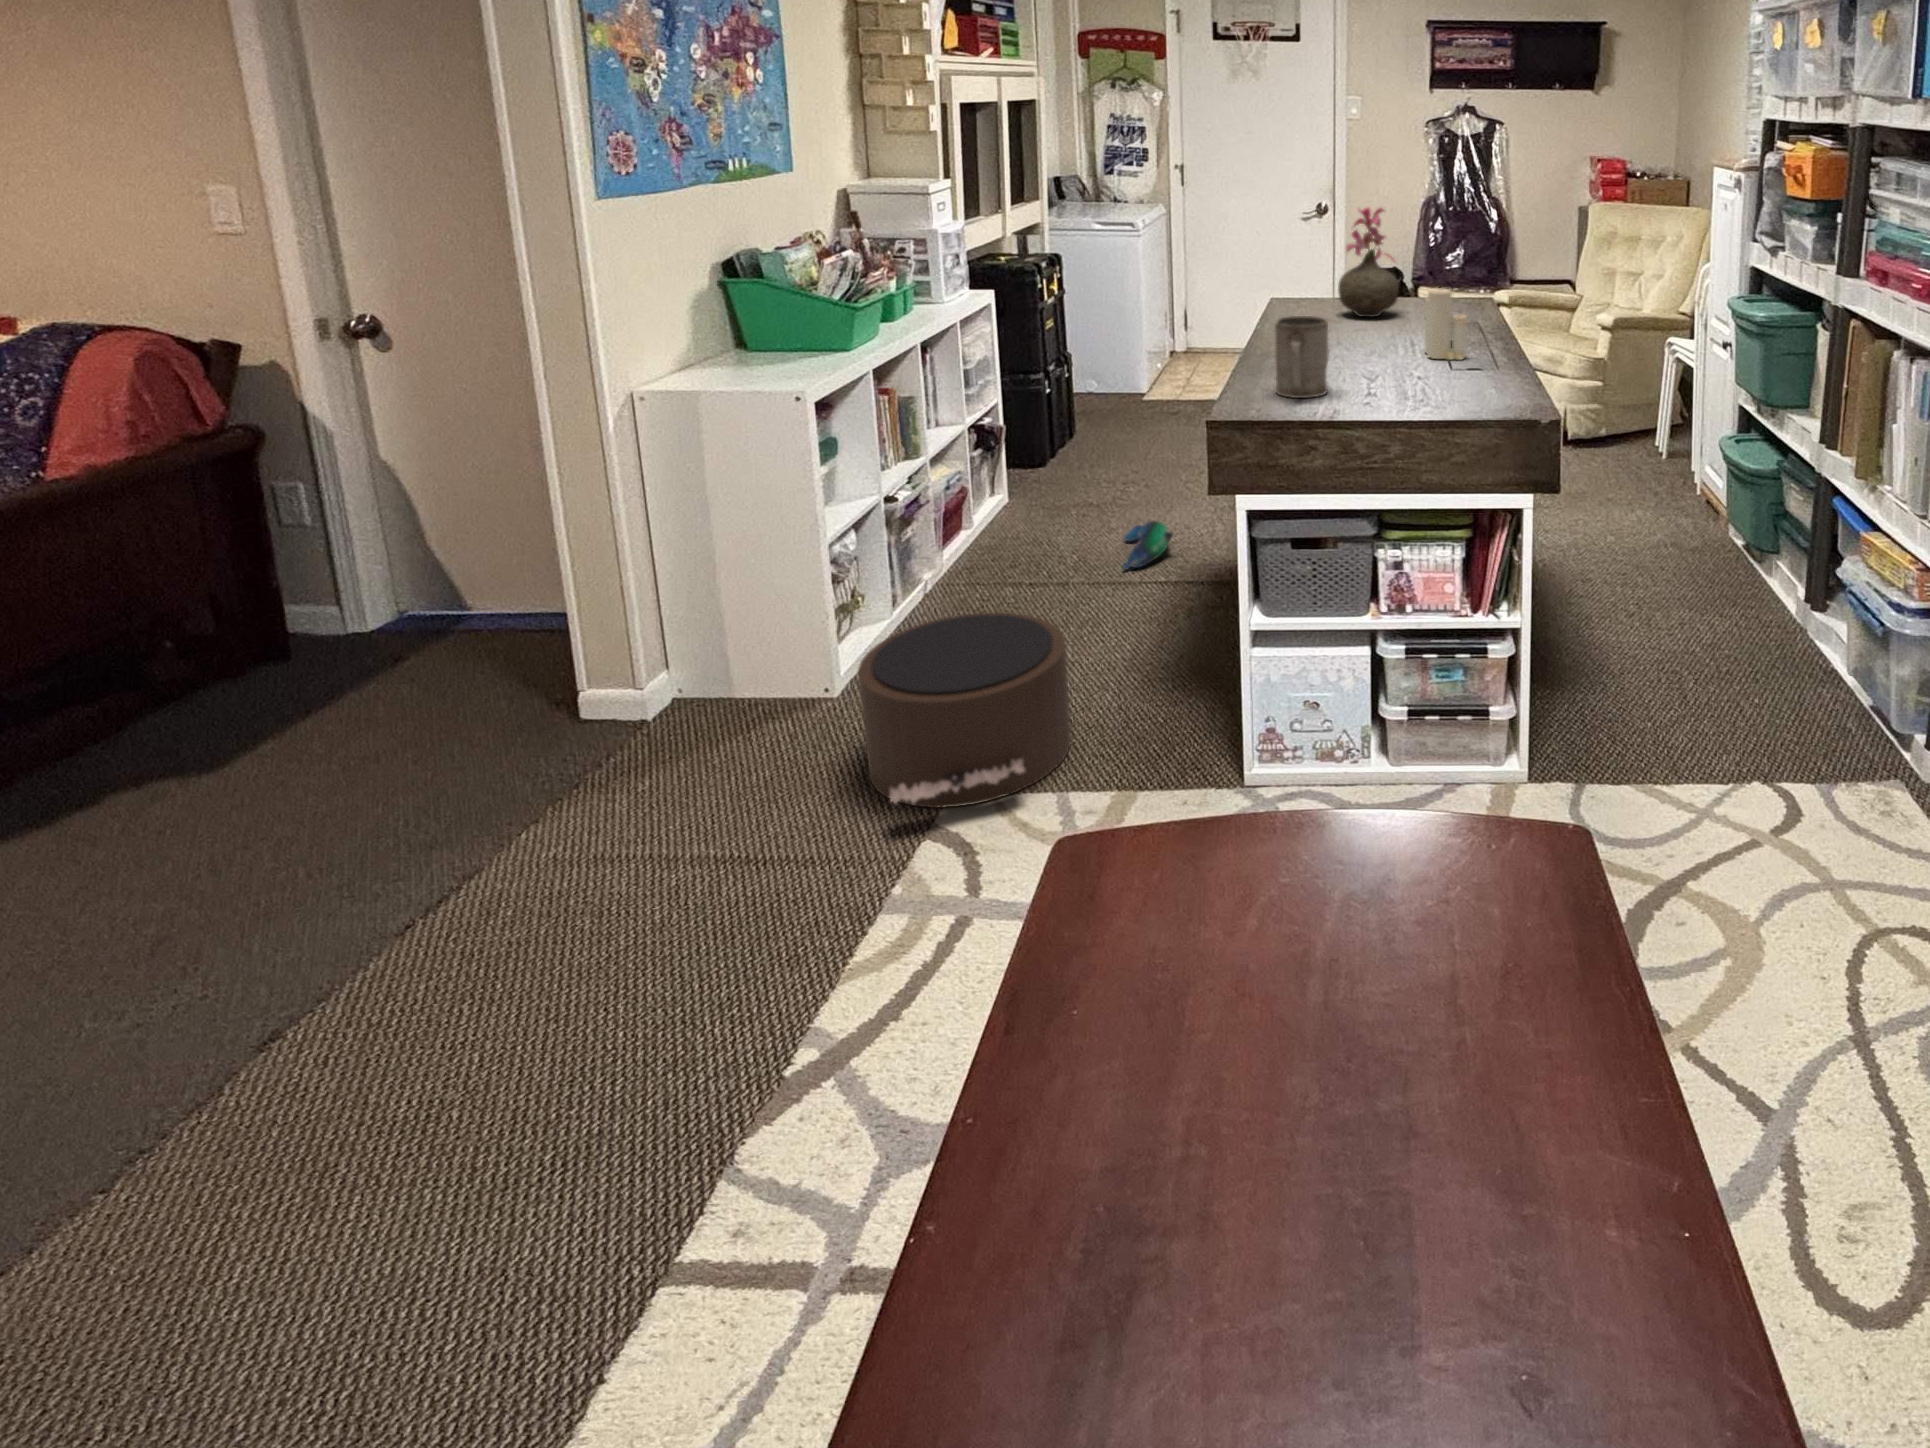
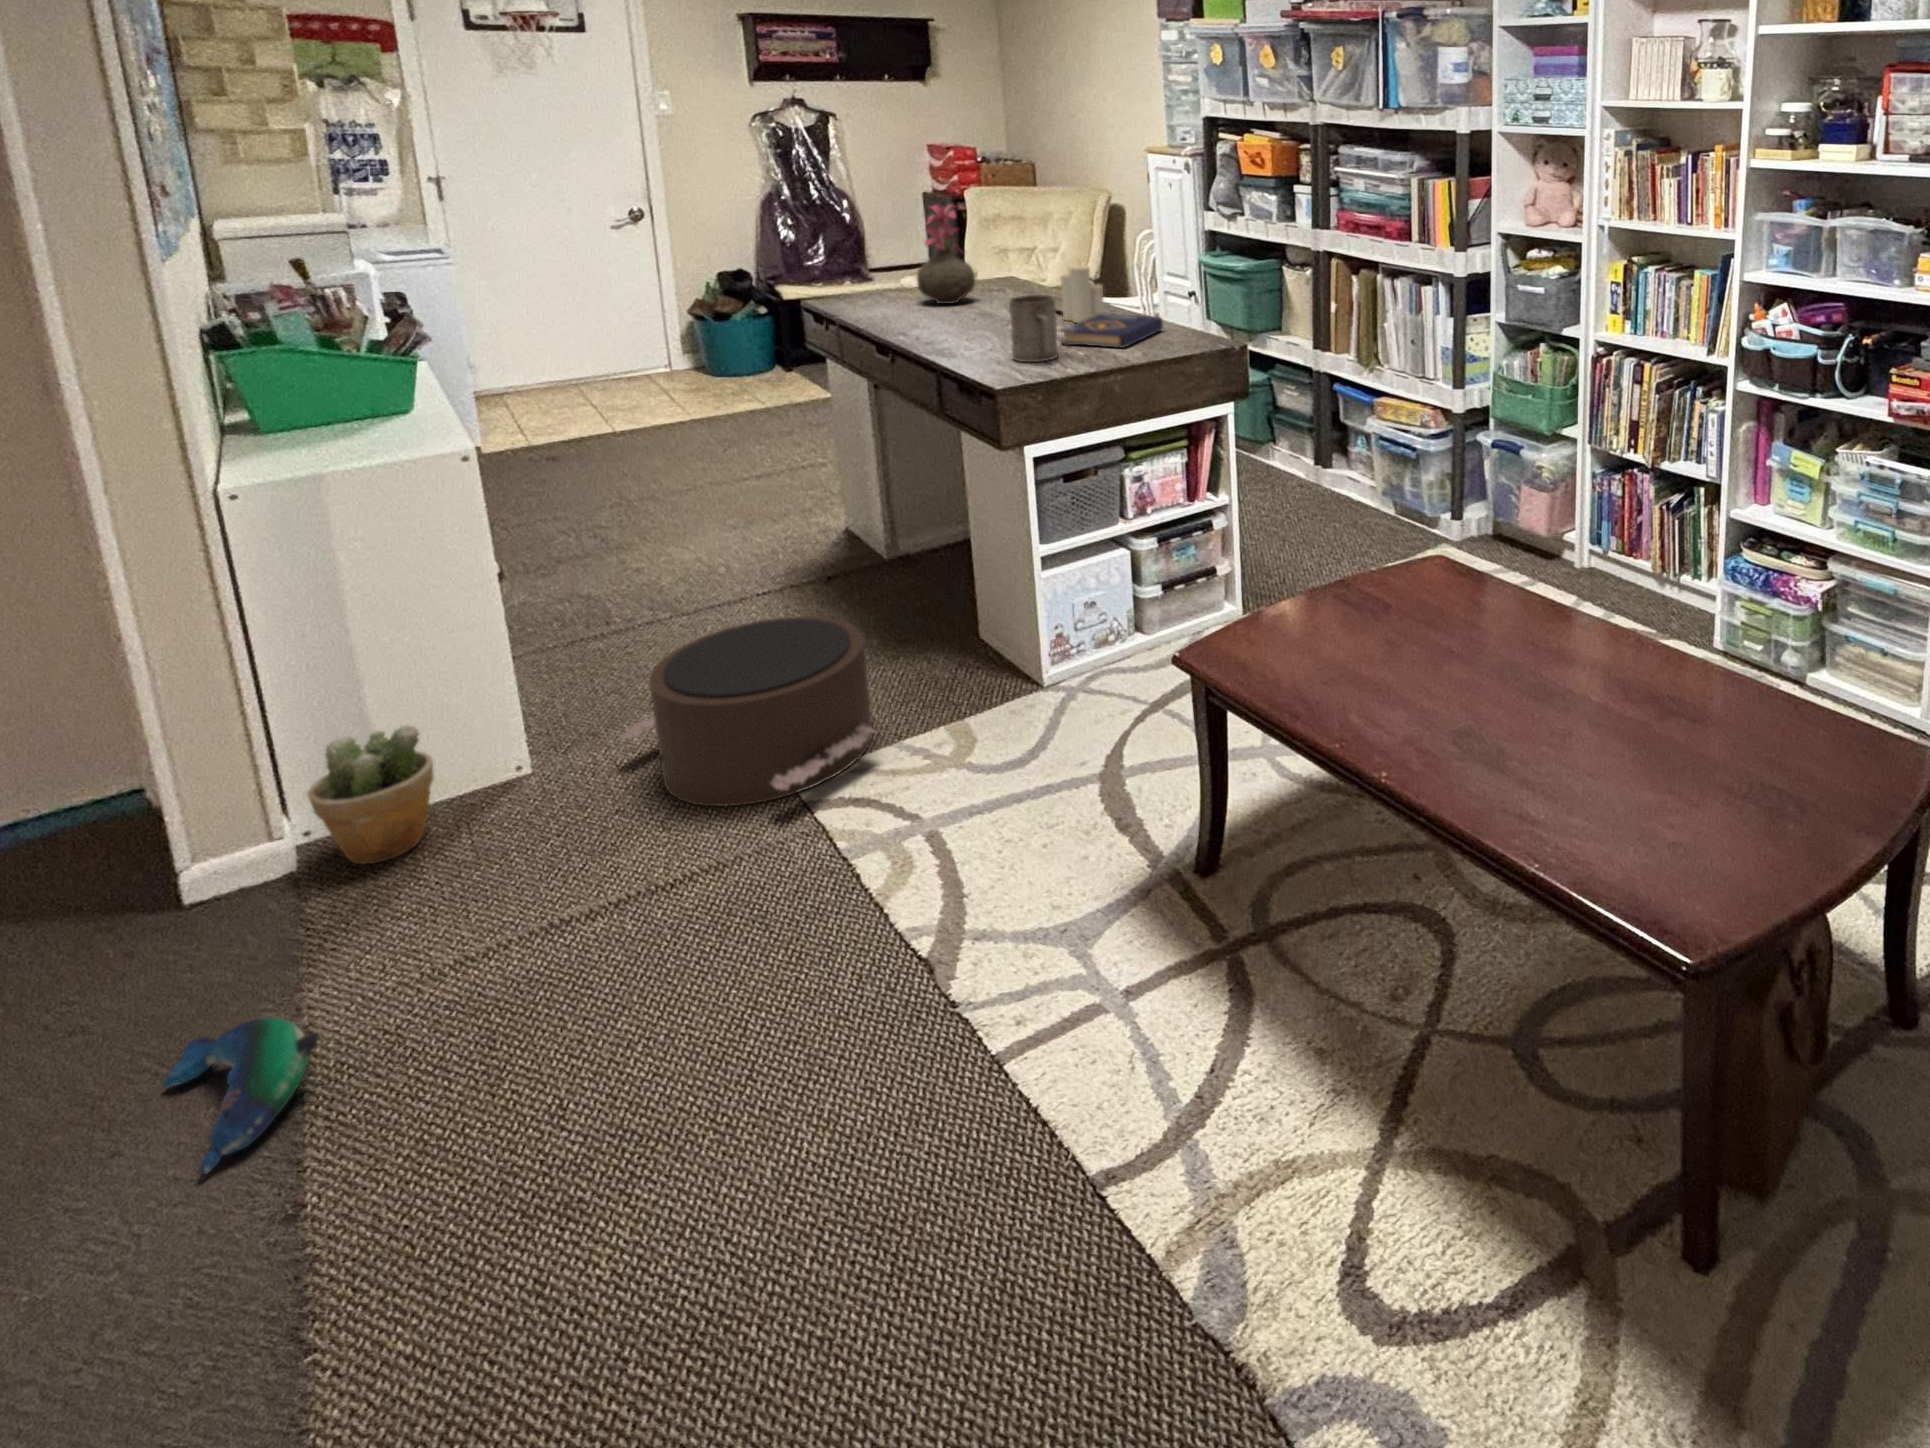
book: none [1358,349,1496,398] -> present [1060,312,1163,348]
plush toy: present [1123,521,1173,570] -> present [164,1018,319,1174]
potted plant: none [642,620,738,735] -> present [307,726,434,864]

